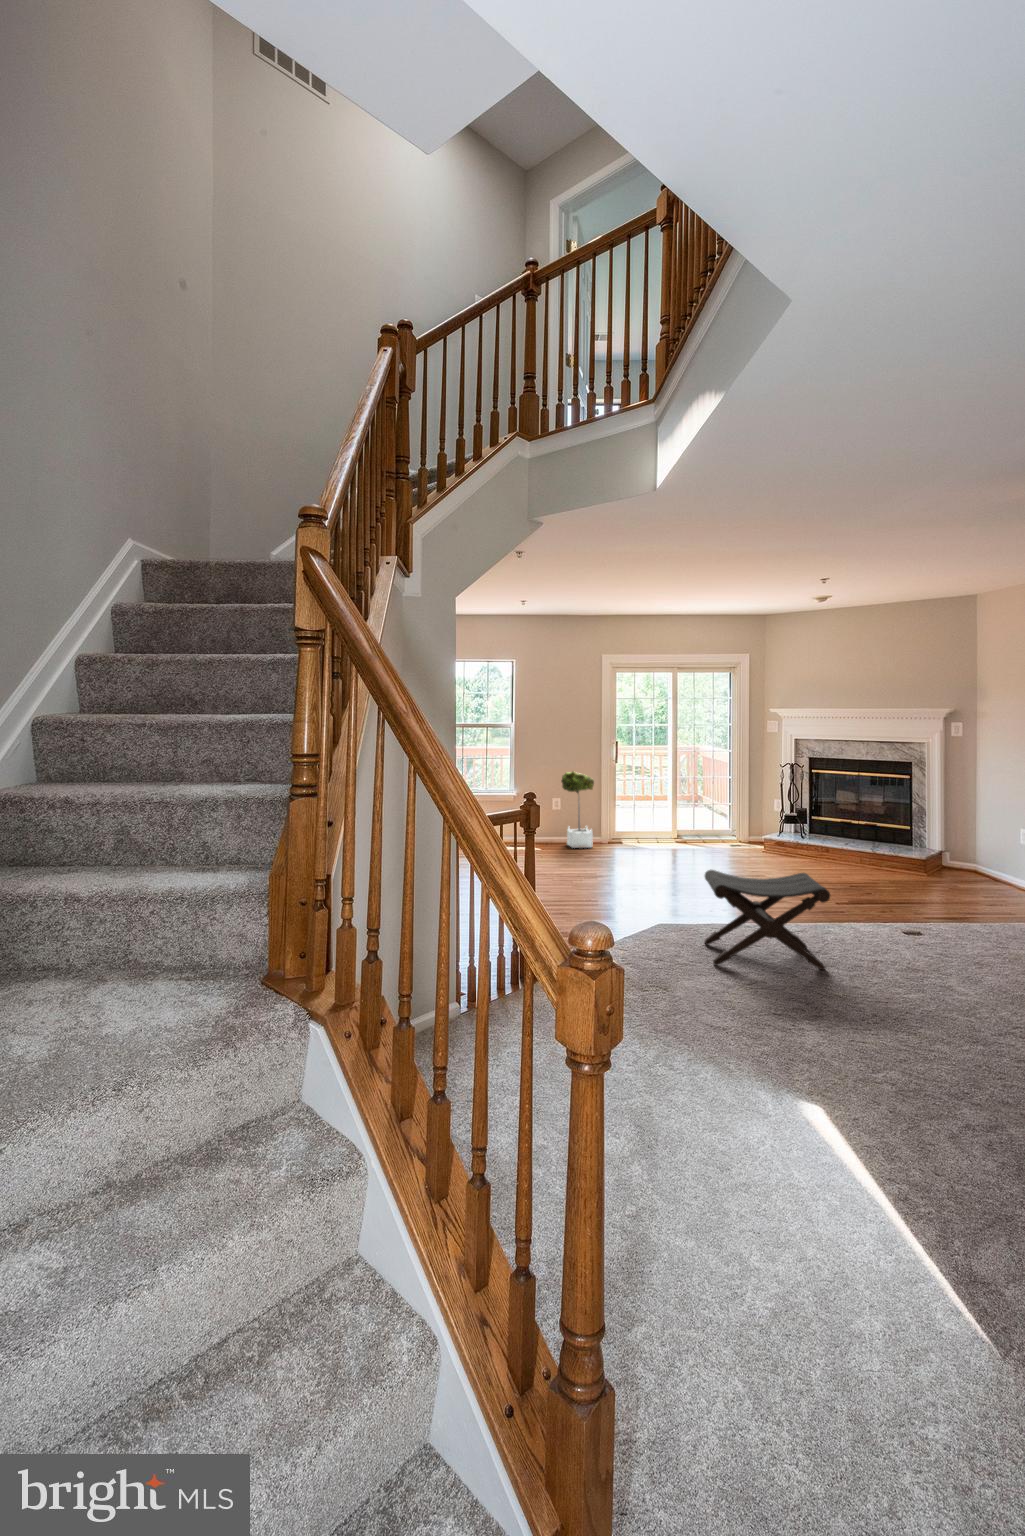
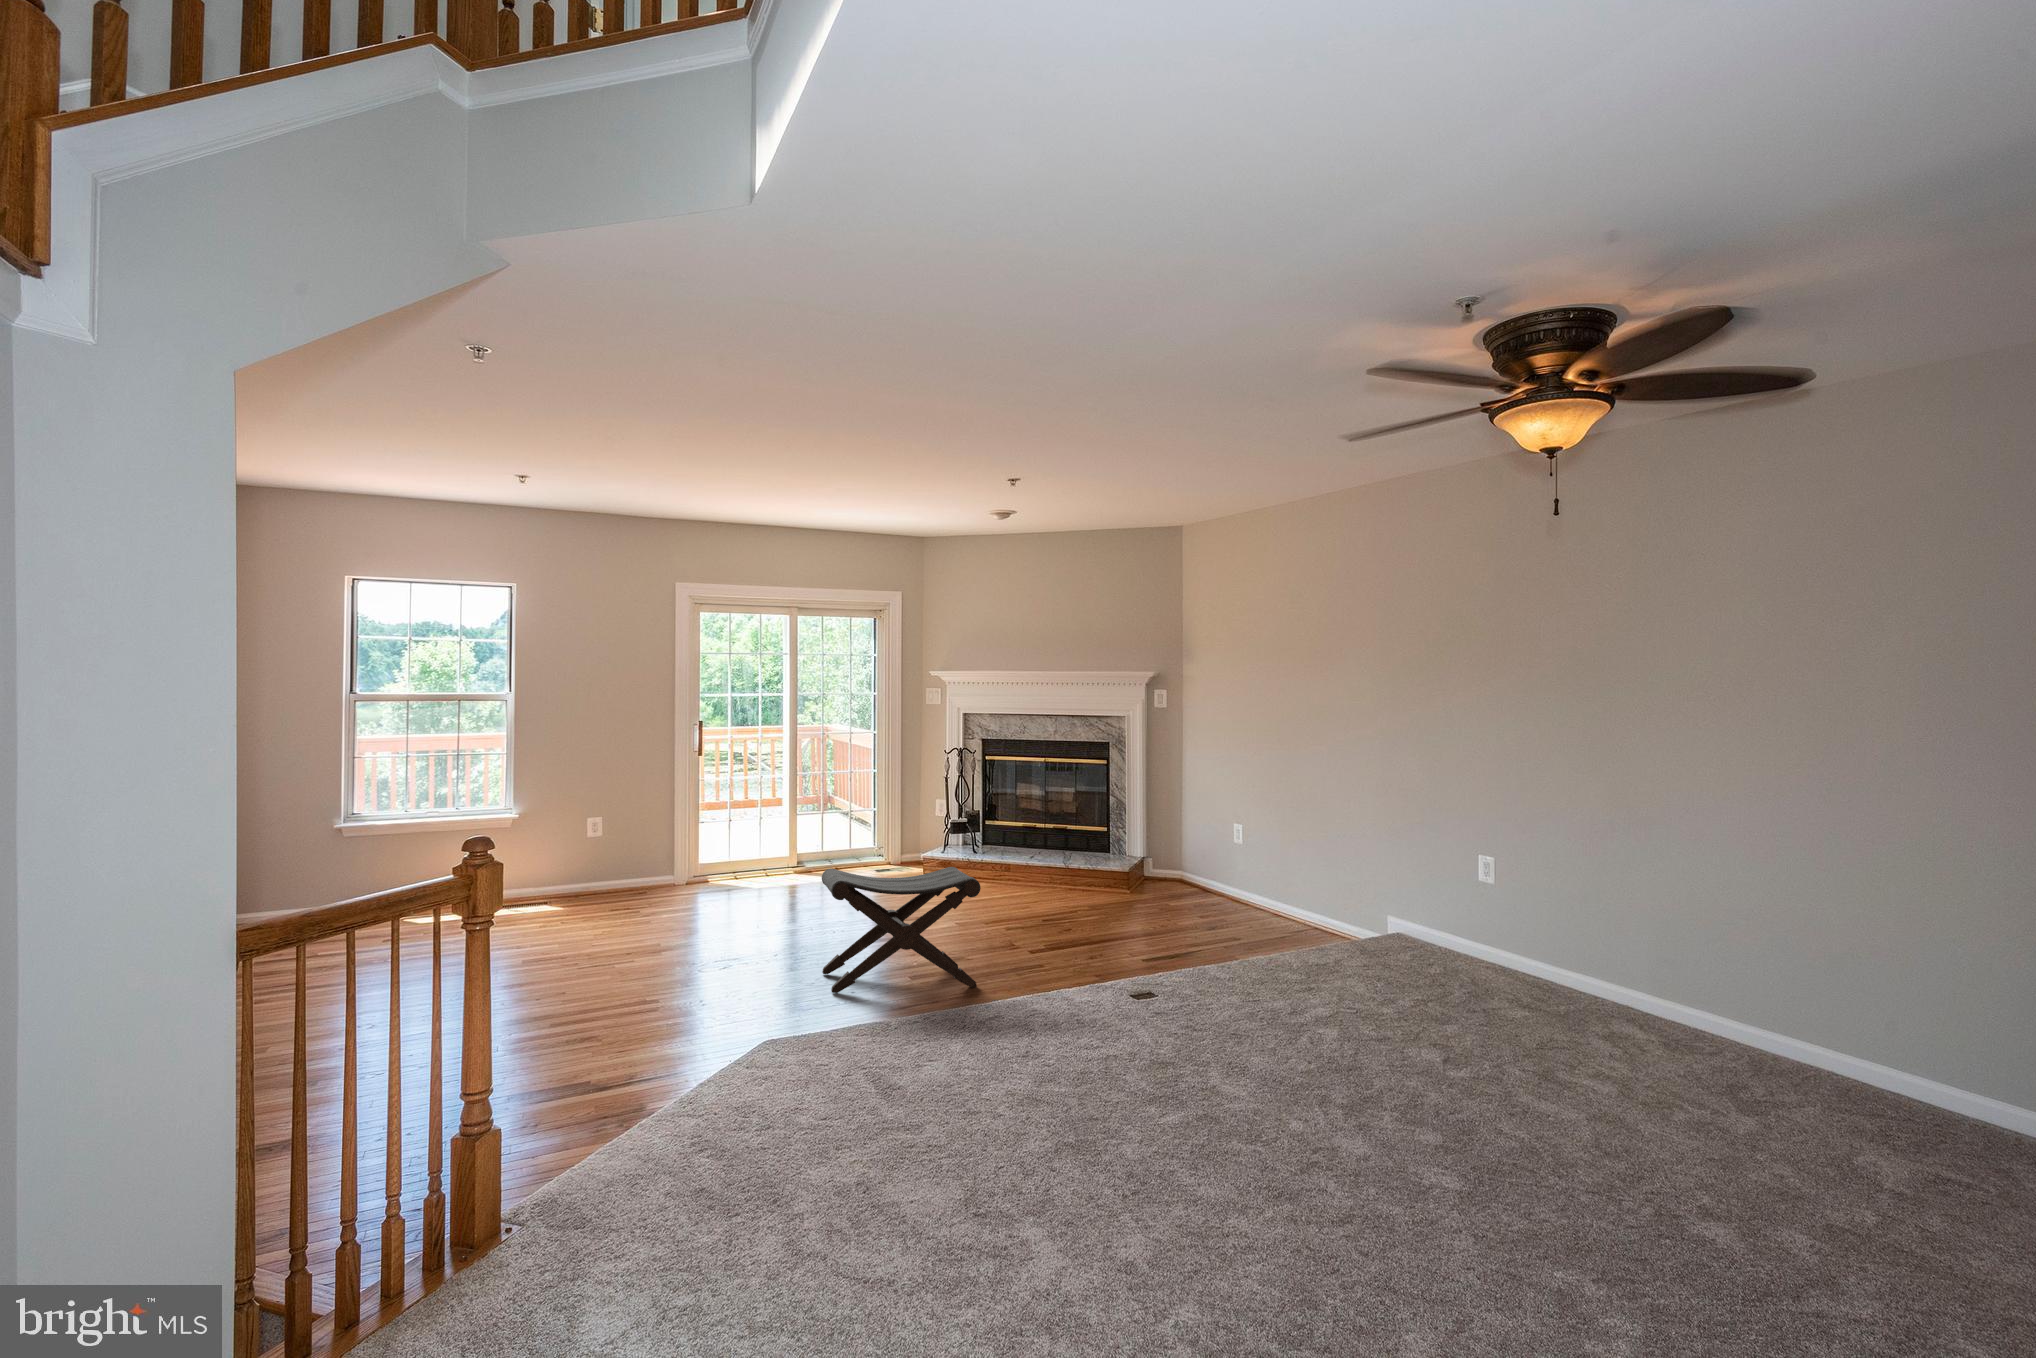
potted tree: present [561,771,594,848] -> none [617,763,670,883]

